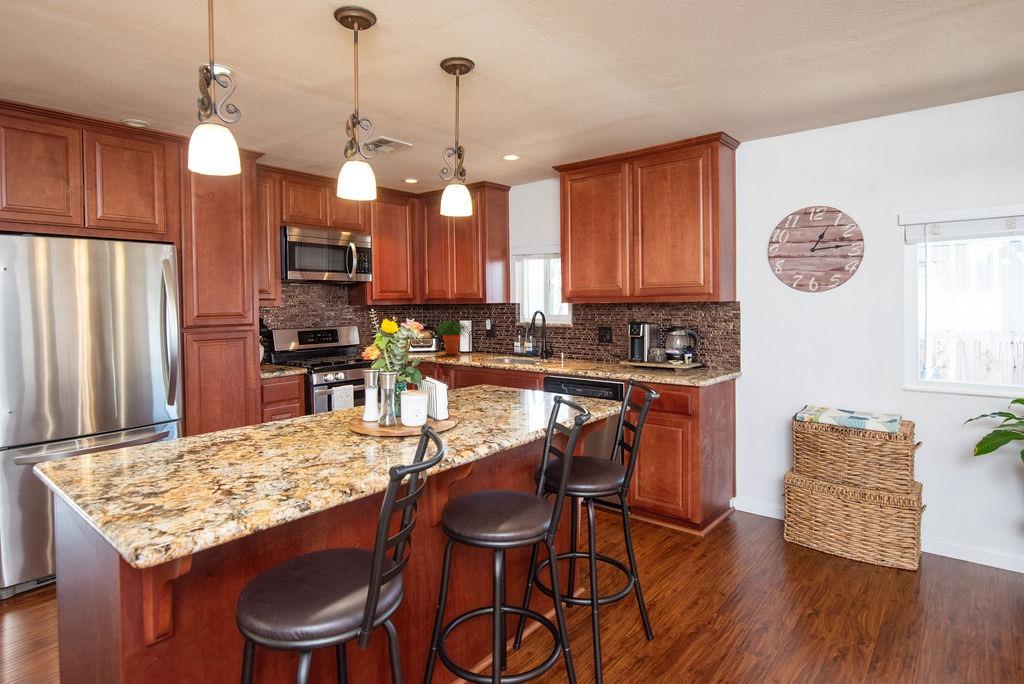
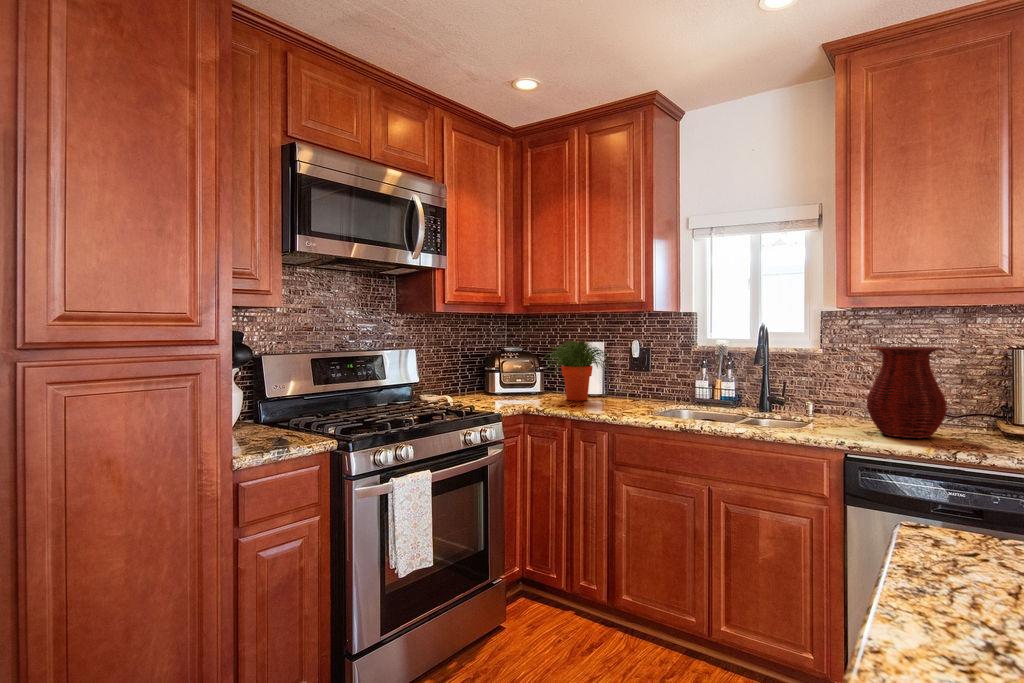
vase: none [561,324,593,367] -> present [867,347,947,438]

